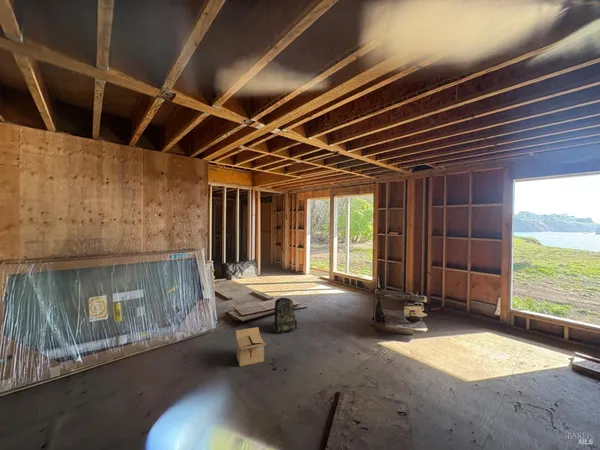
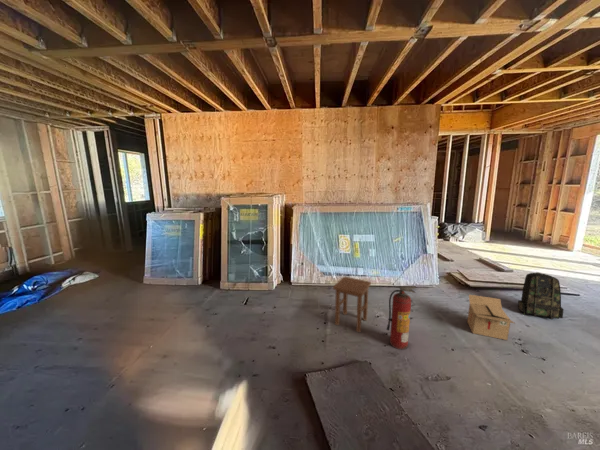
fire extinguisher: none [150,340,181,421] -> present [387,286,416,350]
stool: none [67,350,131,433] -> present [333,277,371,332]

